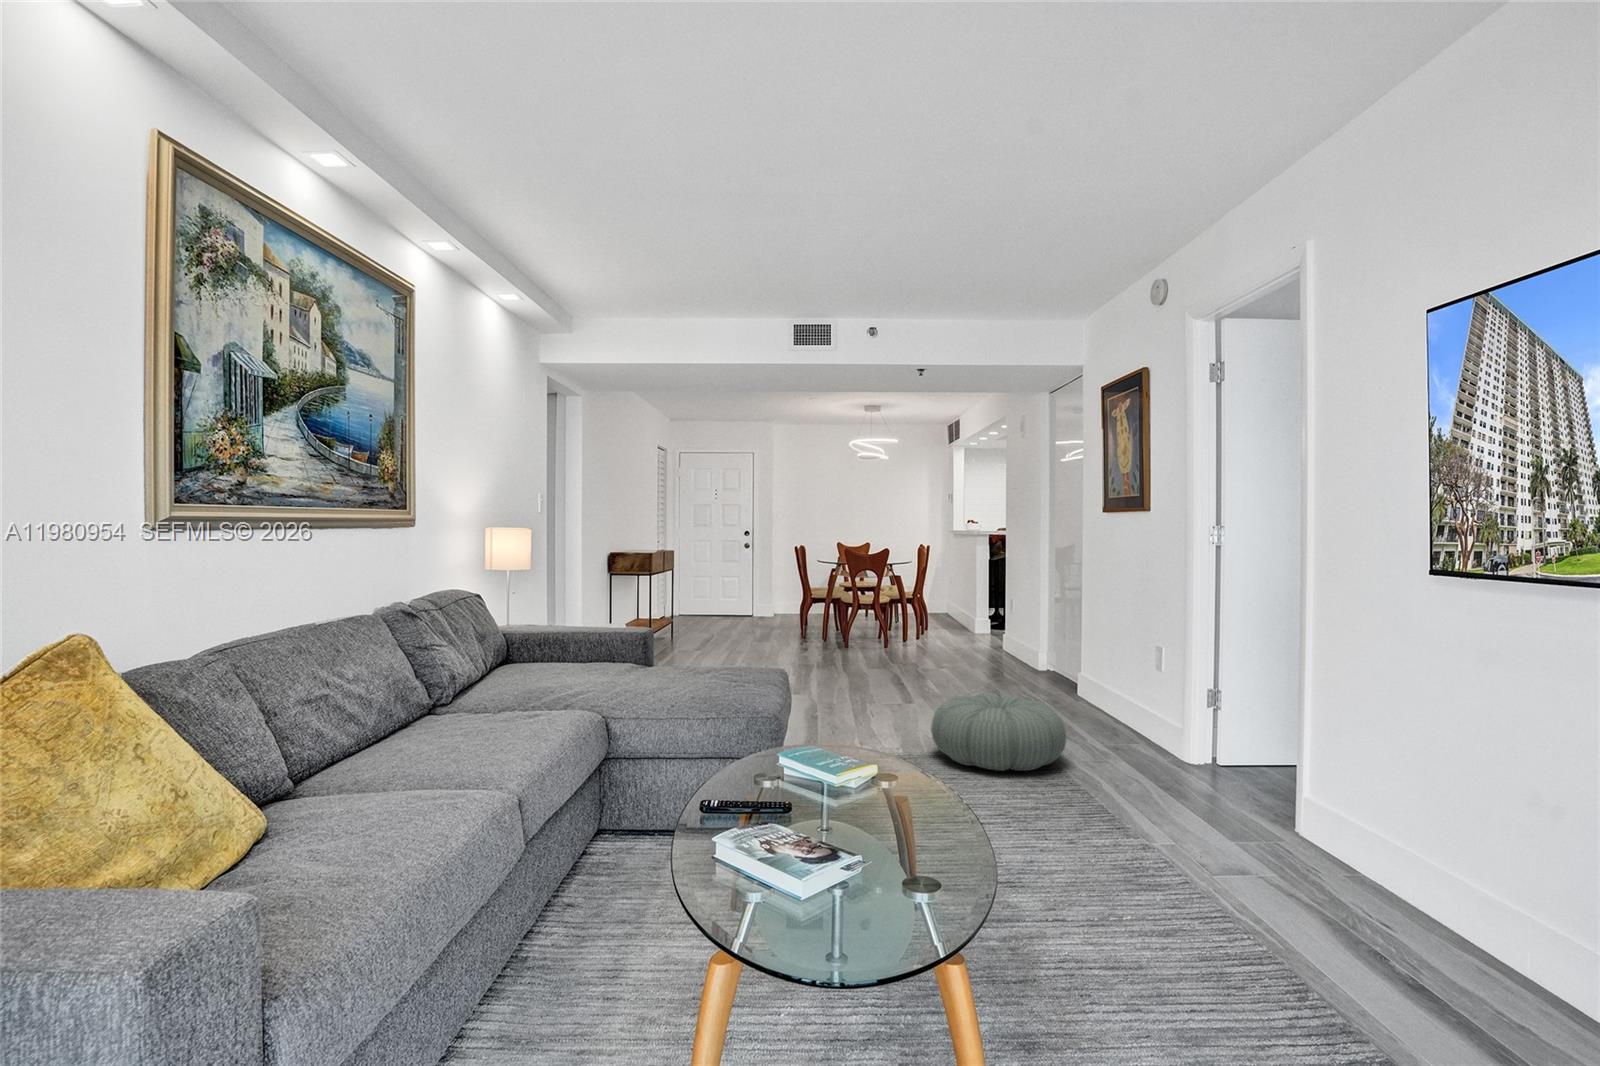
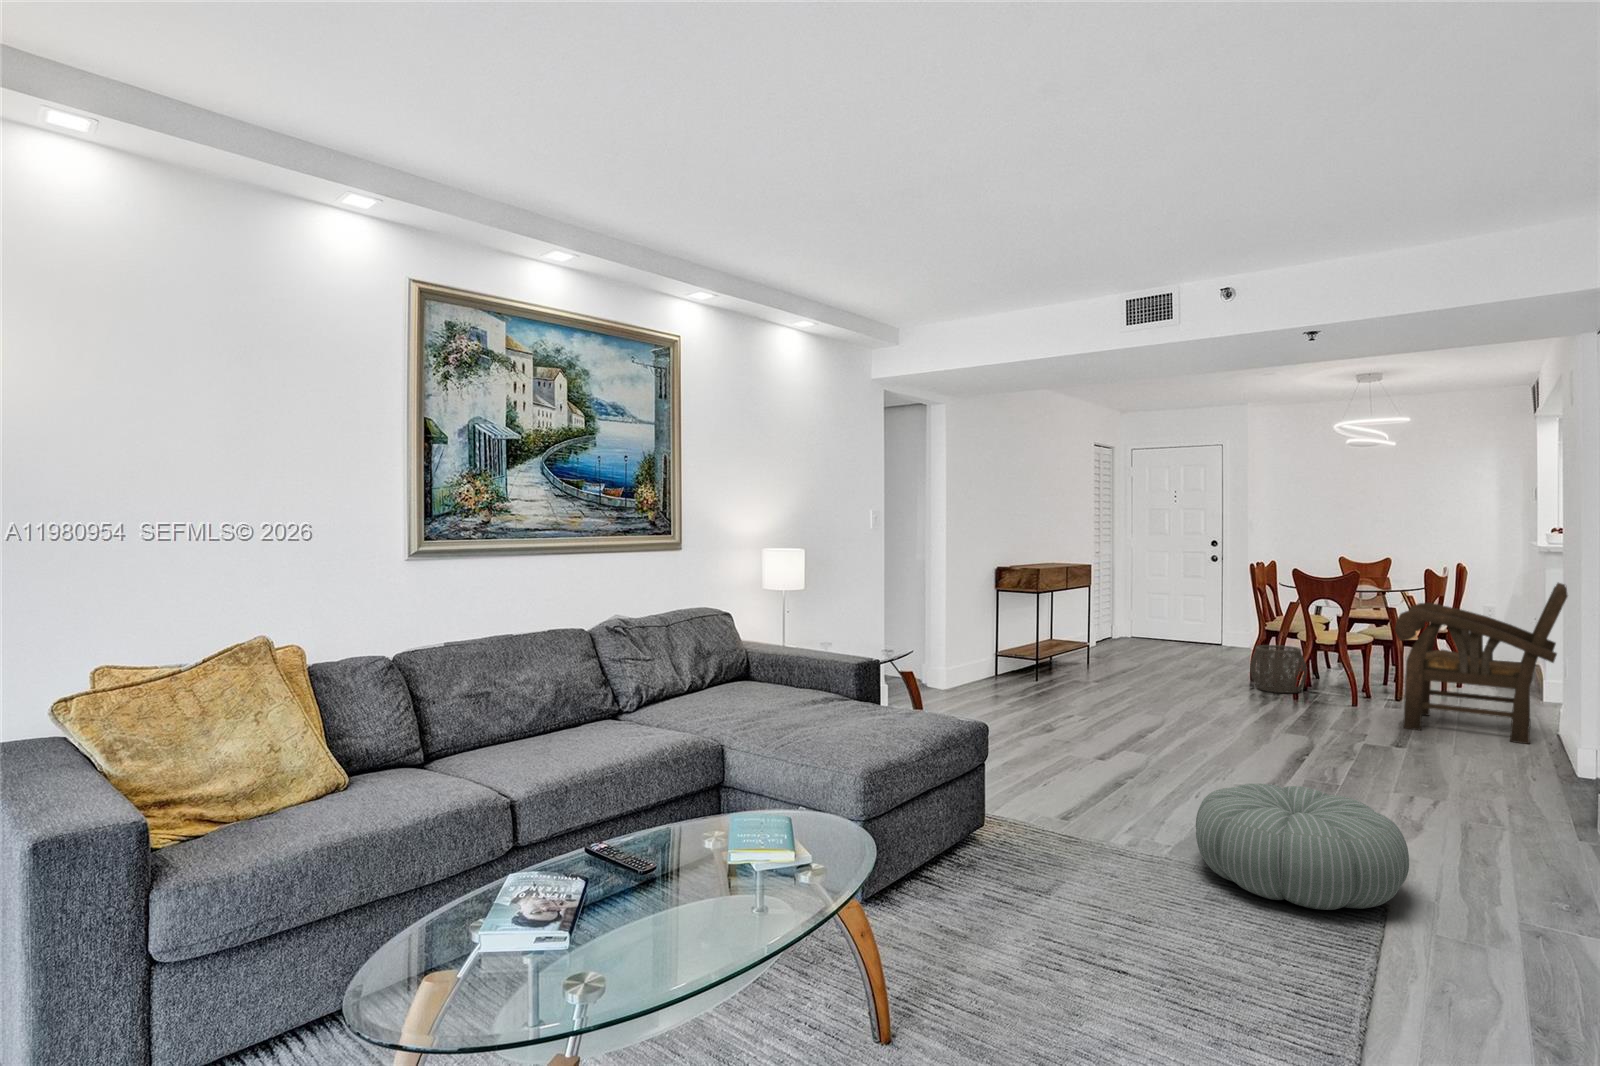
armchair: none [920,555,1019,661] -> present [1395,583,1568,744]
woven basket: none [815,610,853,646] -> present [1251,645,1307,693]

